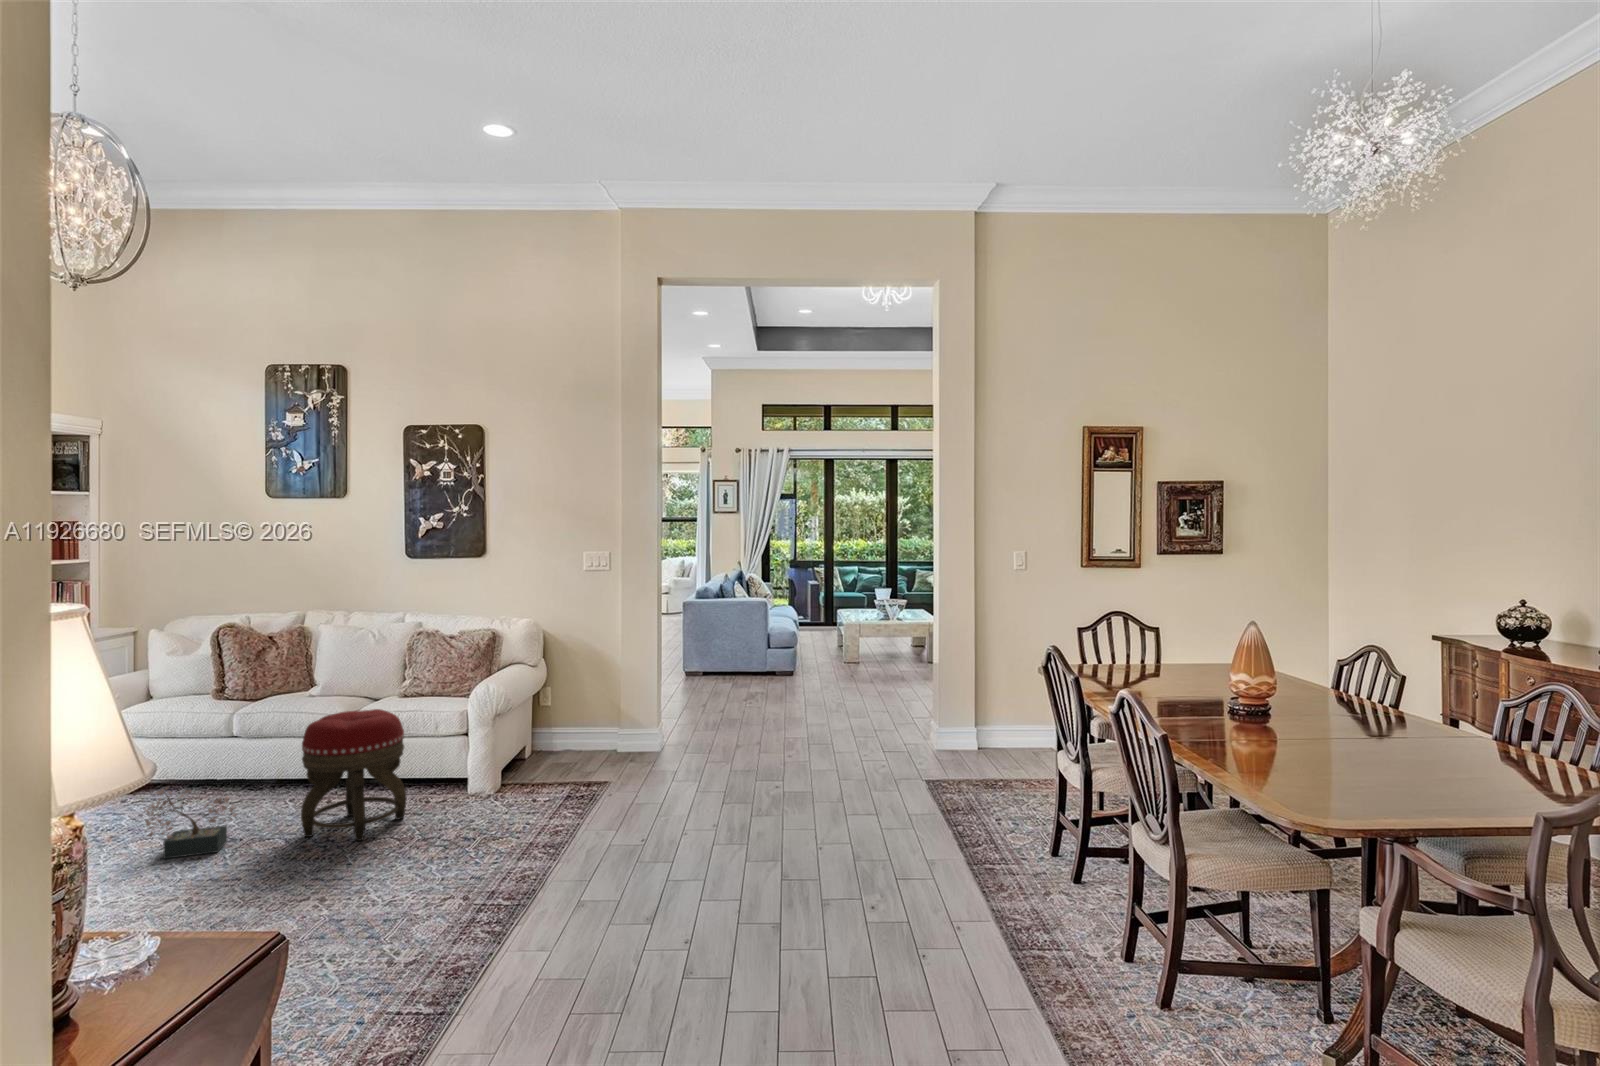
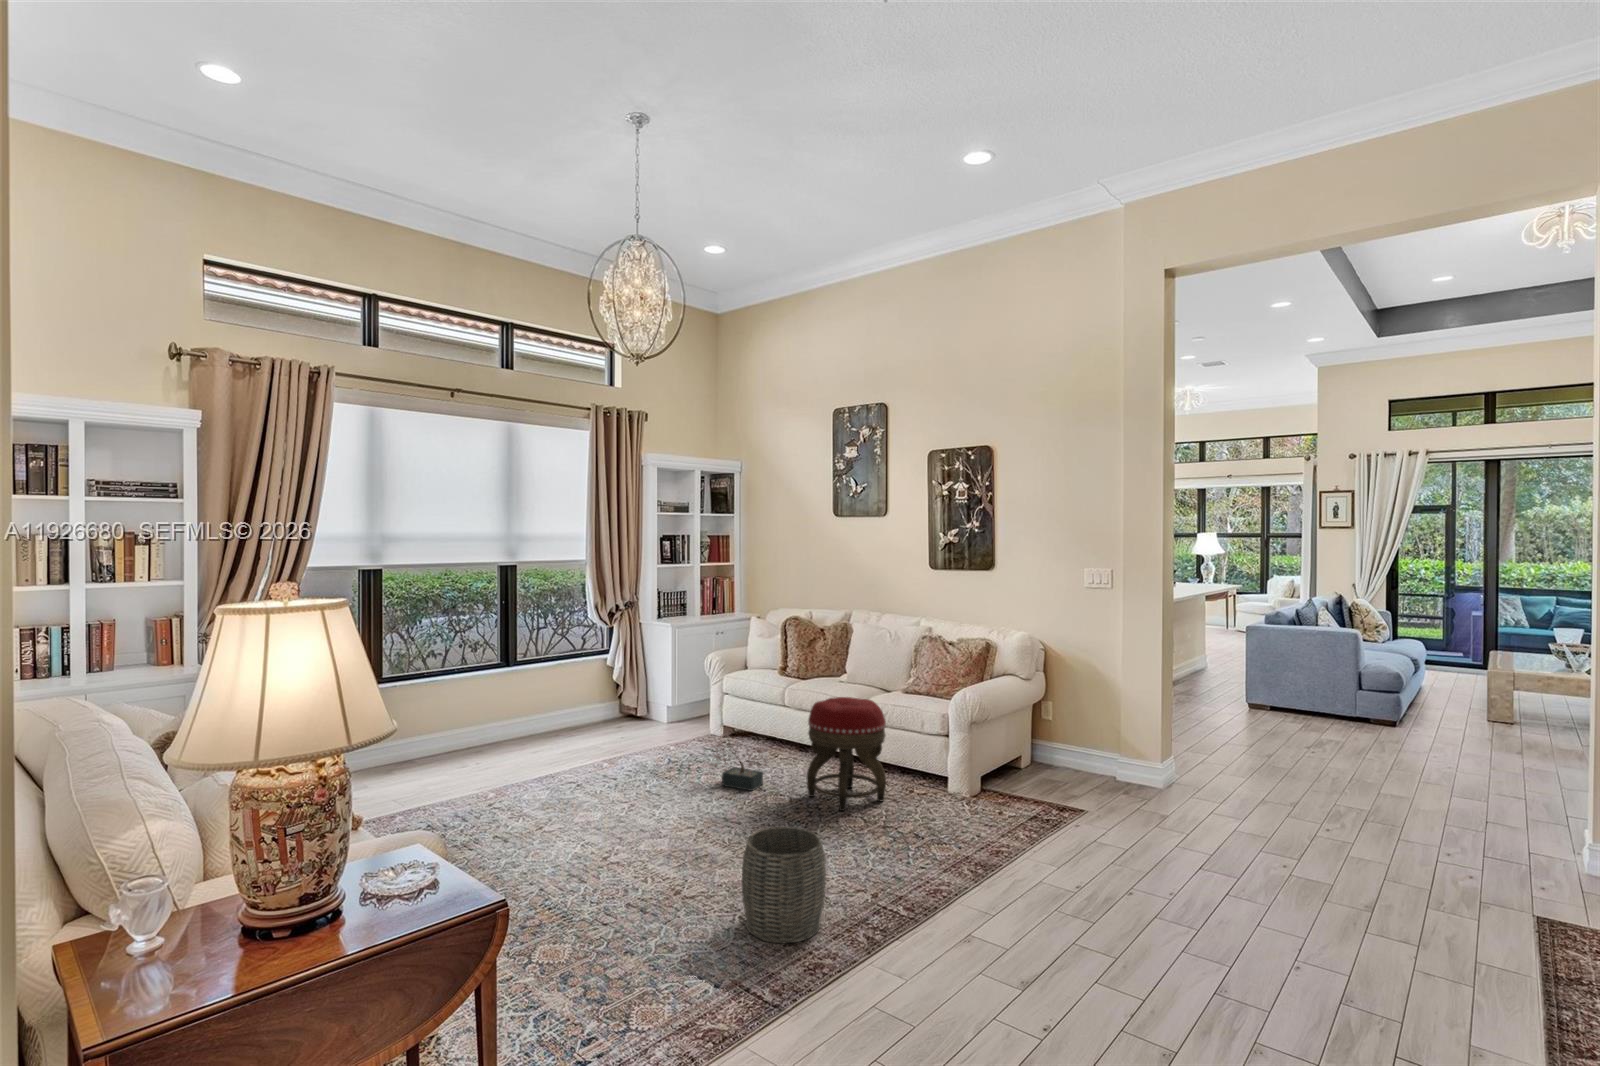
woven basket: none [318,859,427,997] -> present [742,827,826,943]

